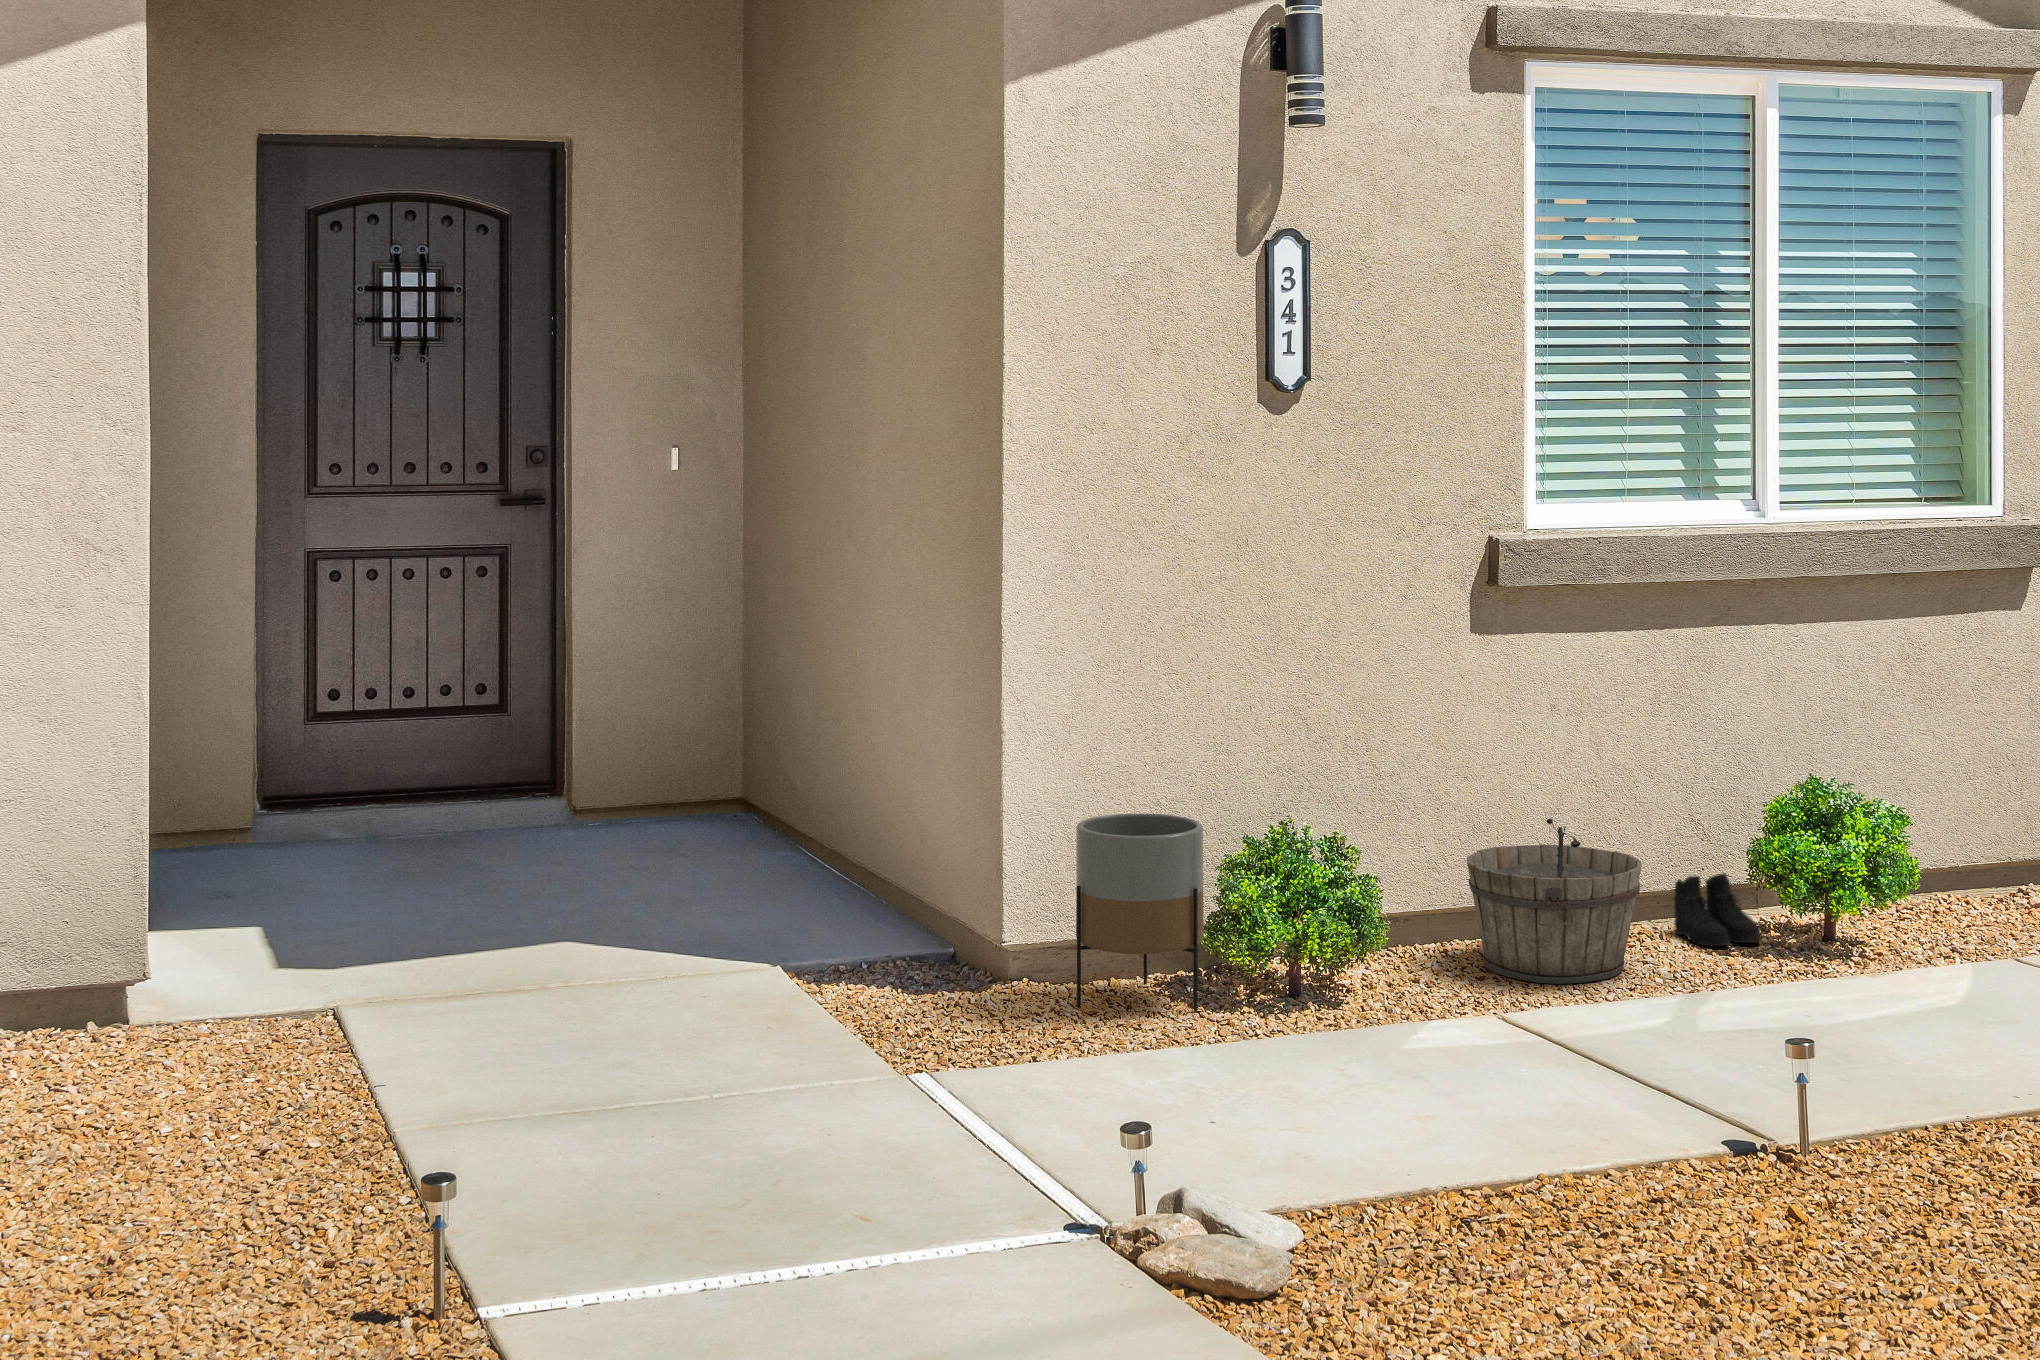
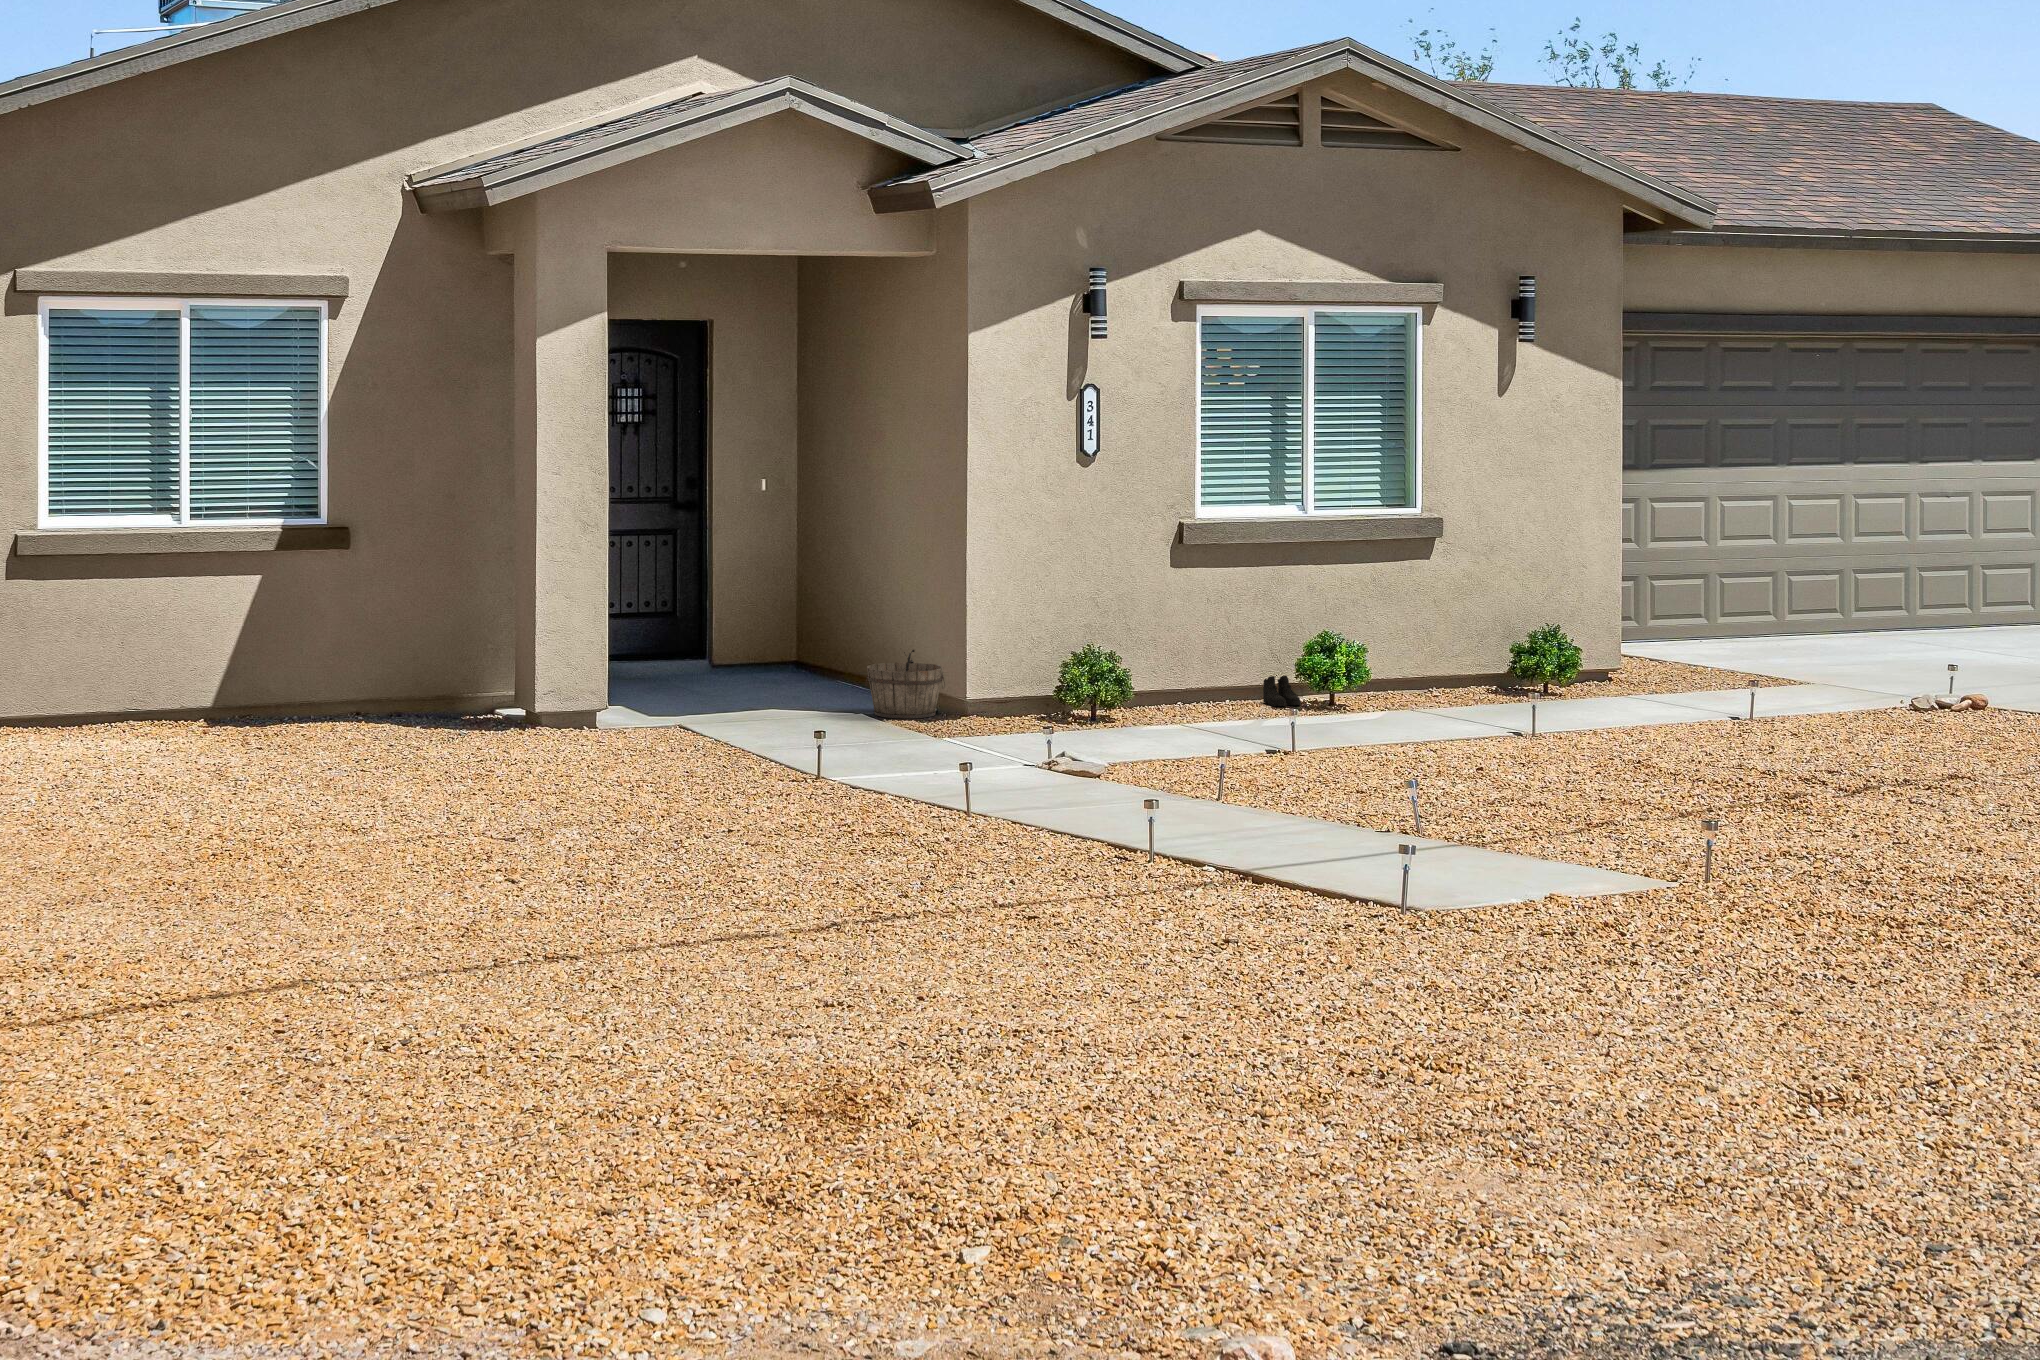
planter: present [1076,813,1204,1011] -> none [1000,642,1055,723]
wooden bucket: present [1467,818,1642,984] -> present [865,650,945,719]

